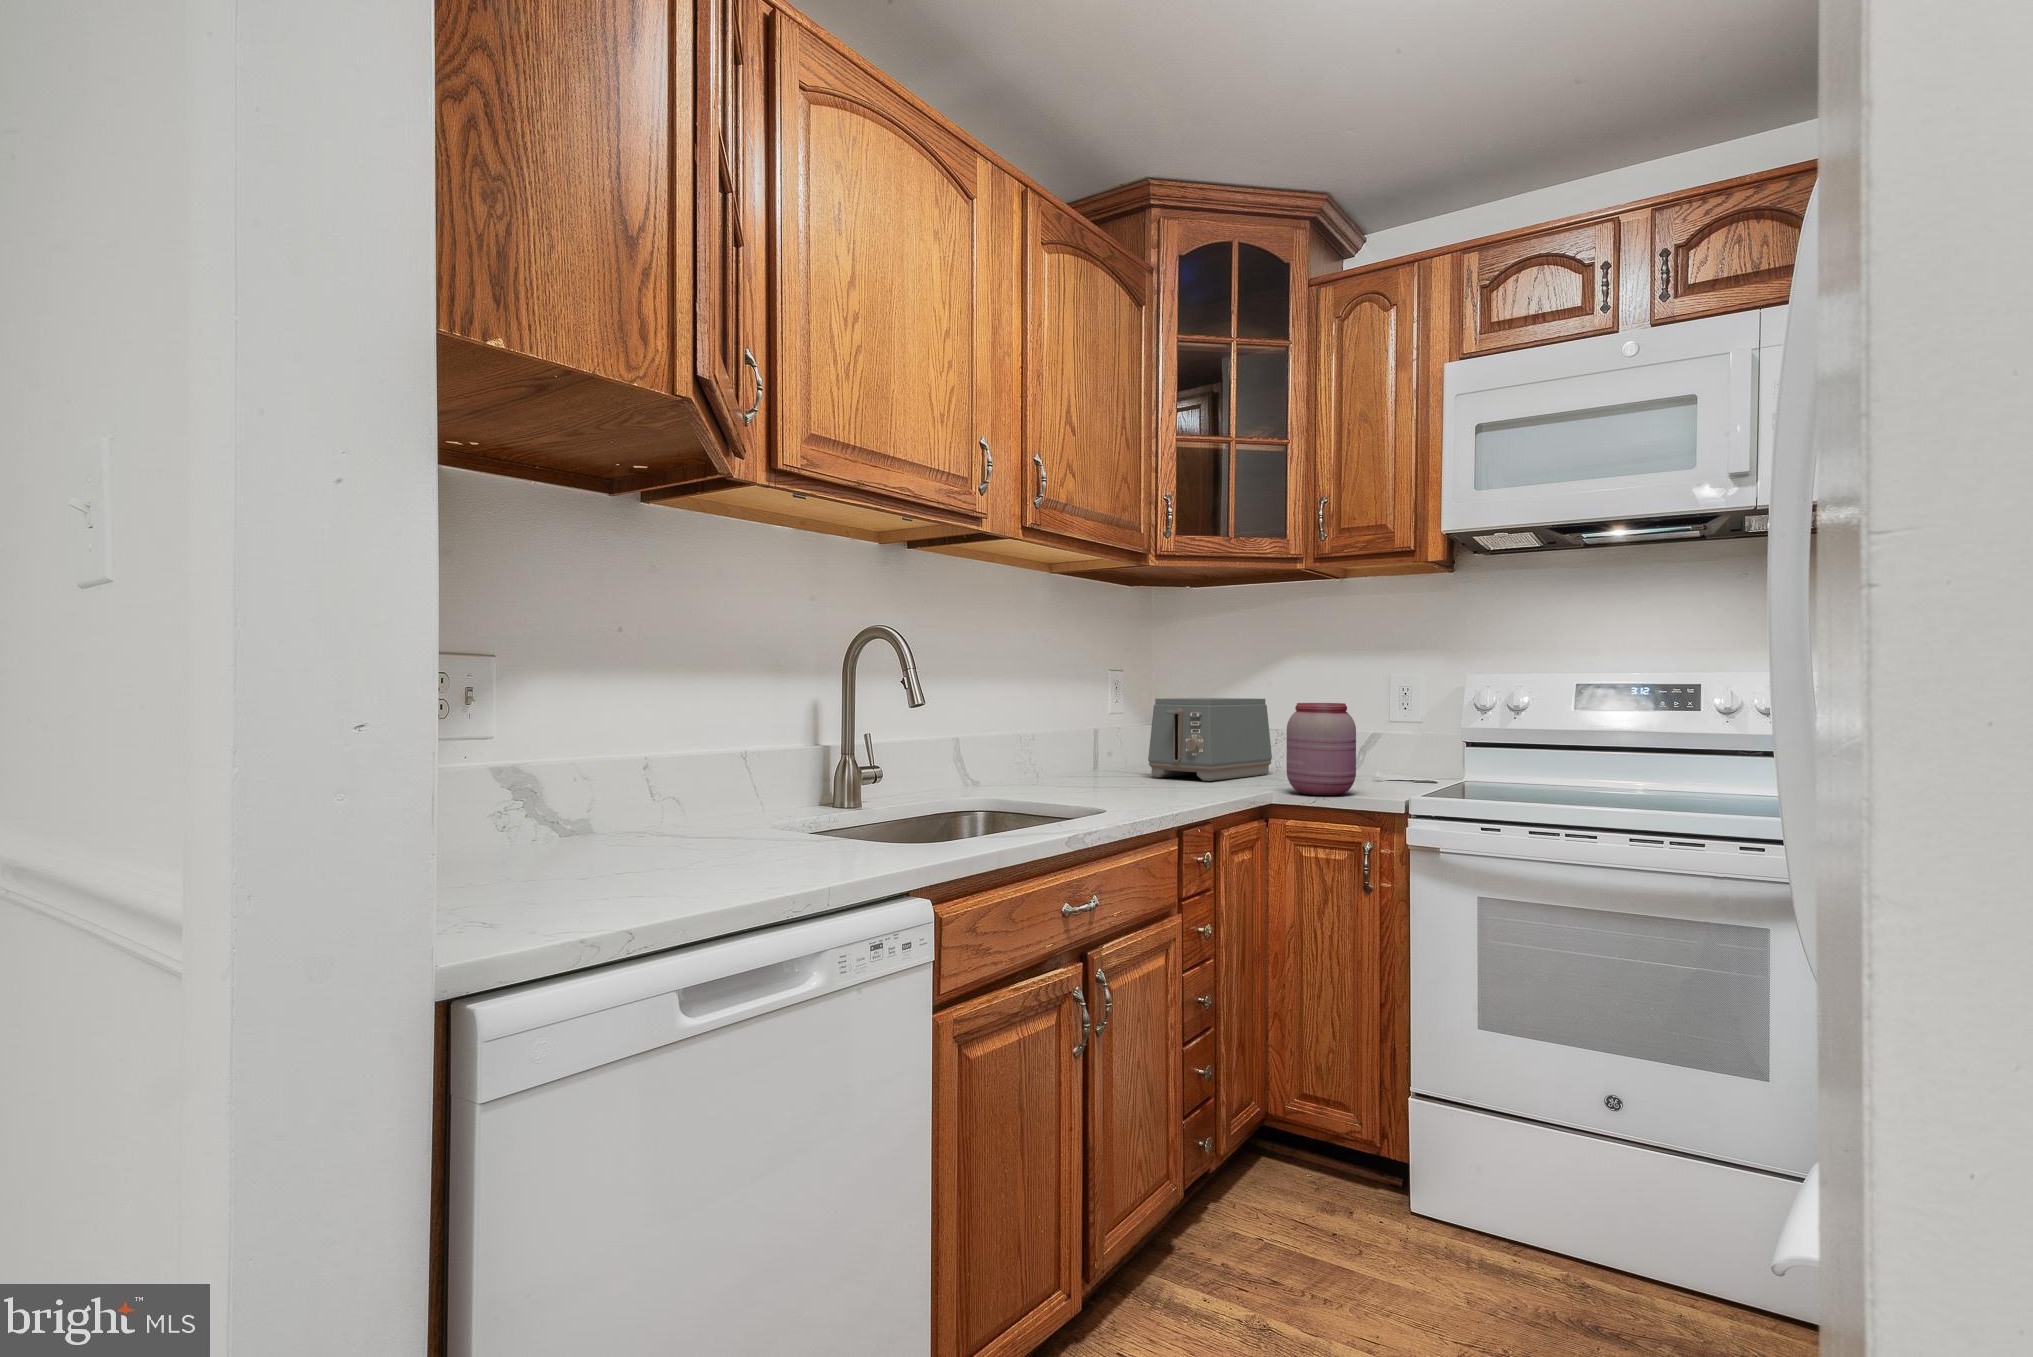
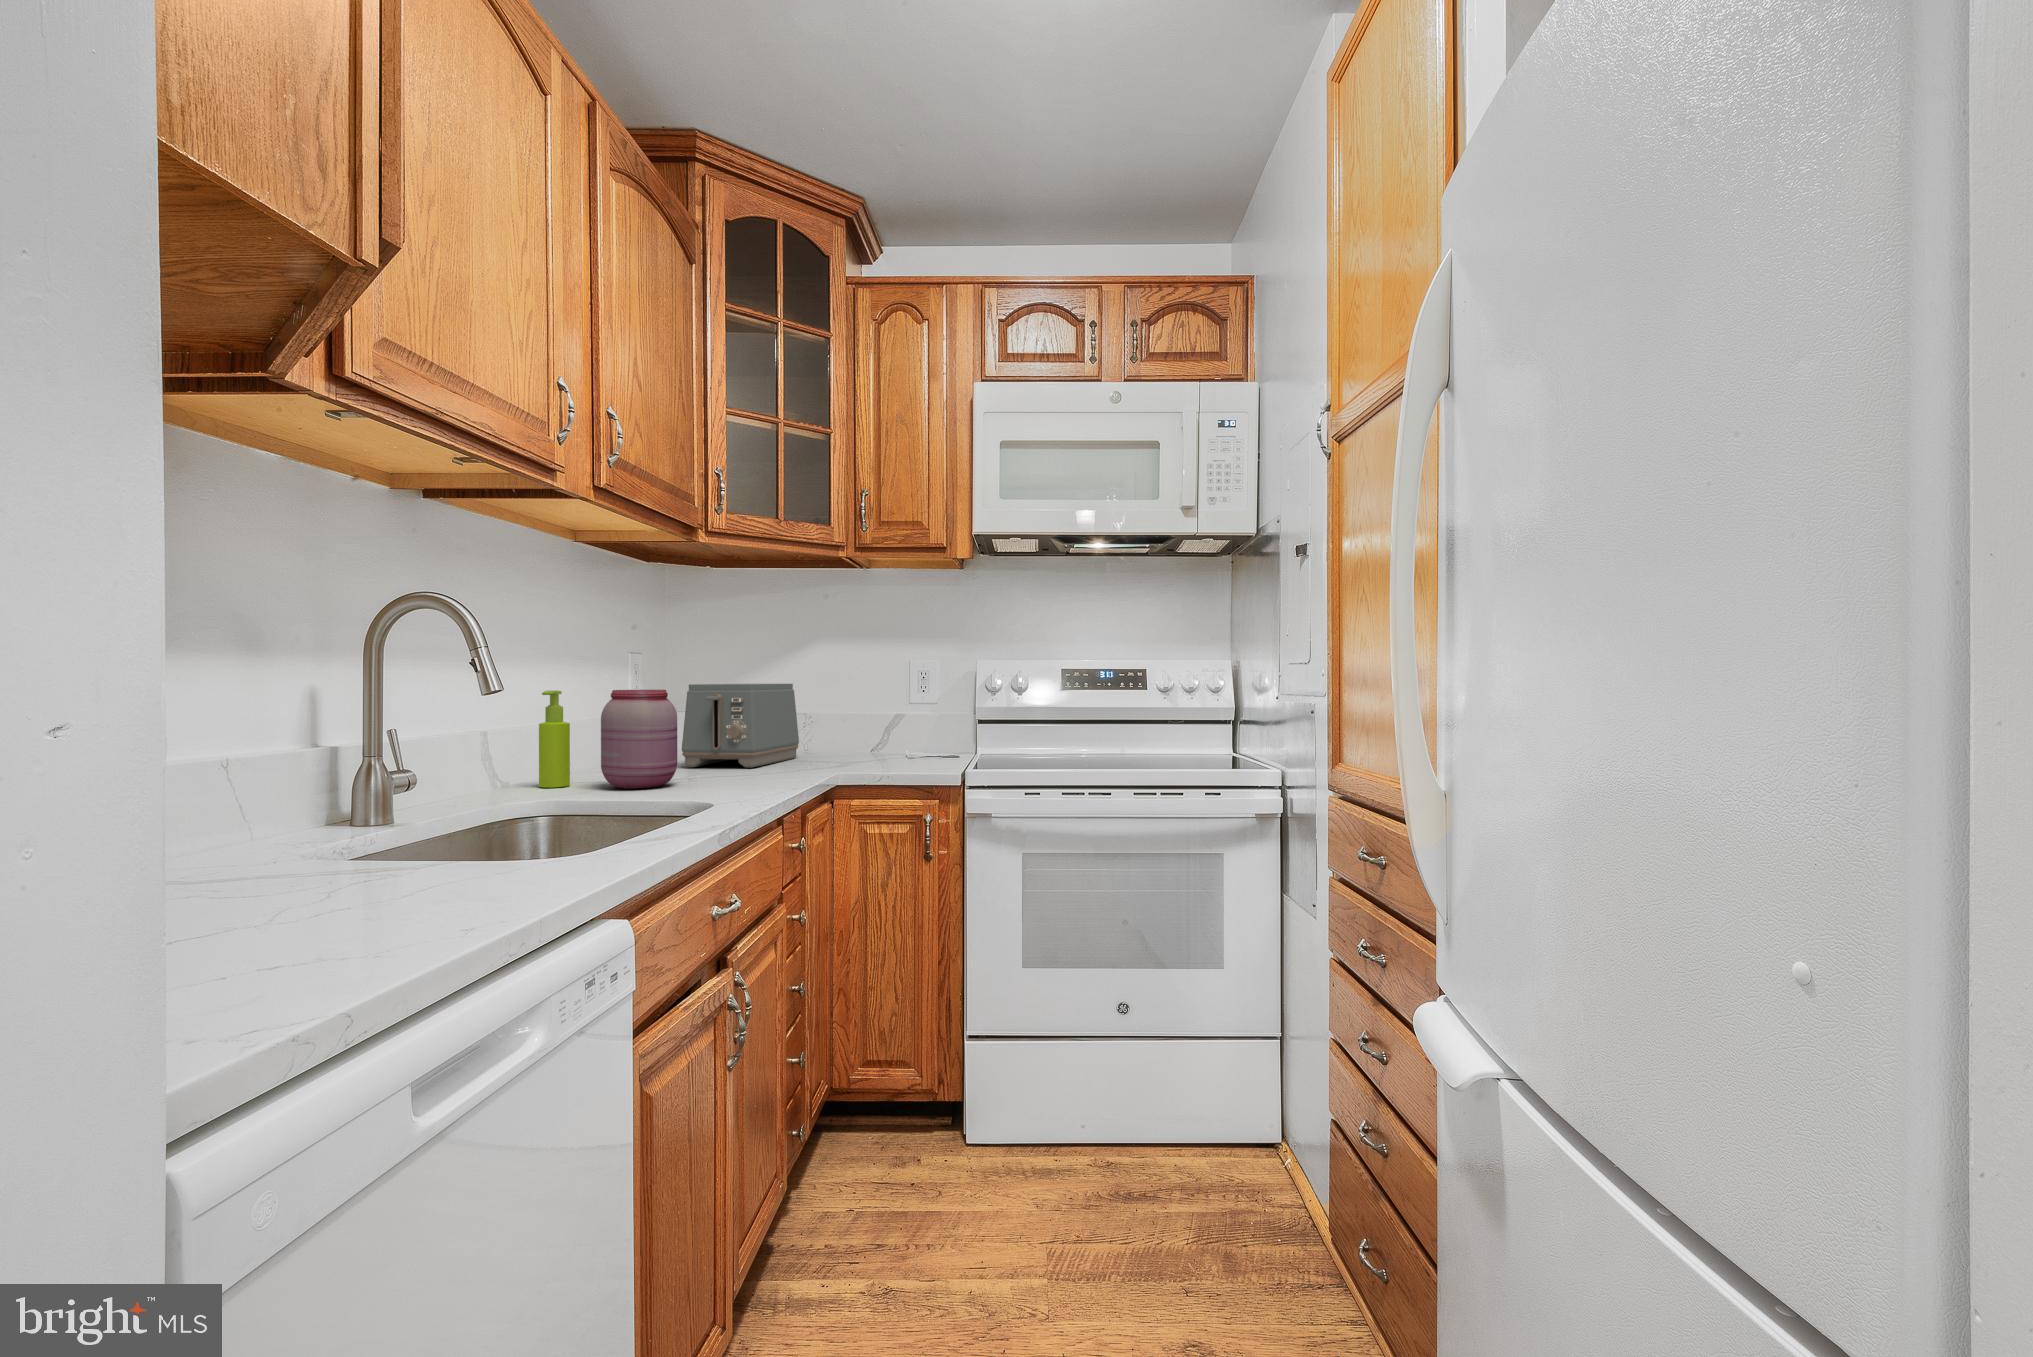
soap dispenser: none [1010,703,1035,788] -> present [539,691,570,787]
jar: present [1287,703,1356,795] -> present [601,690,677,789]

